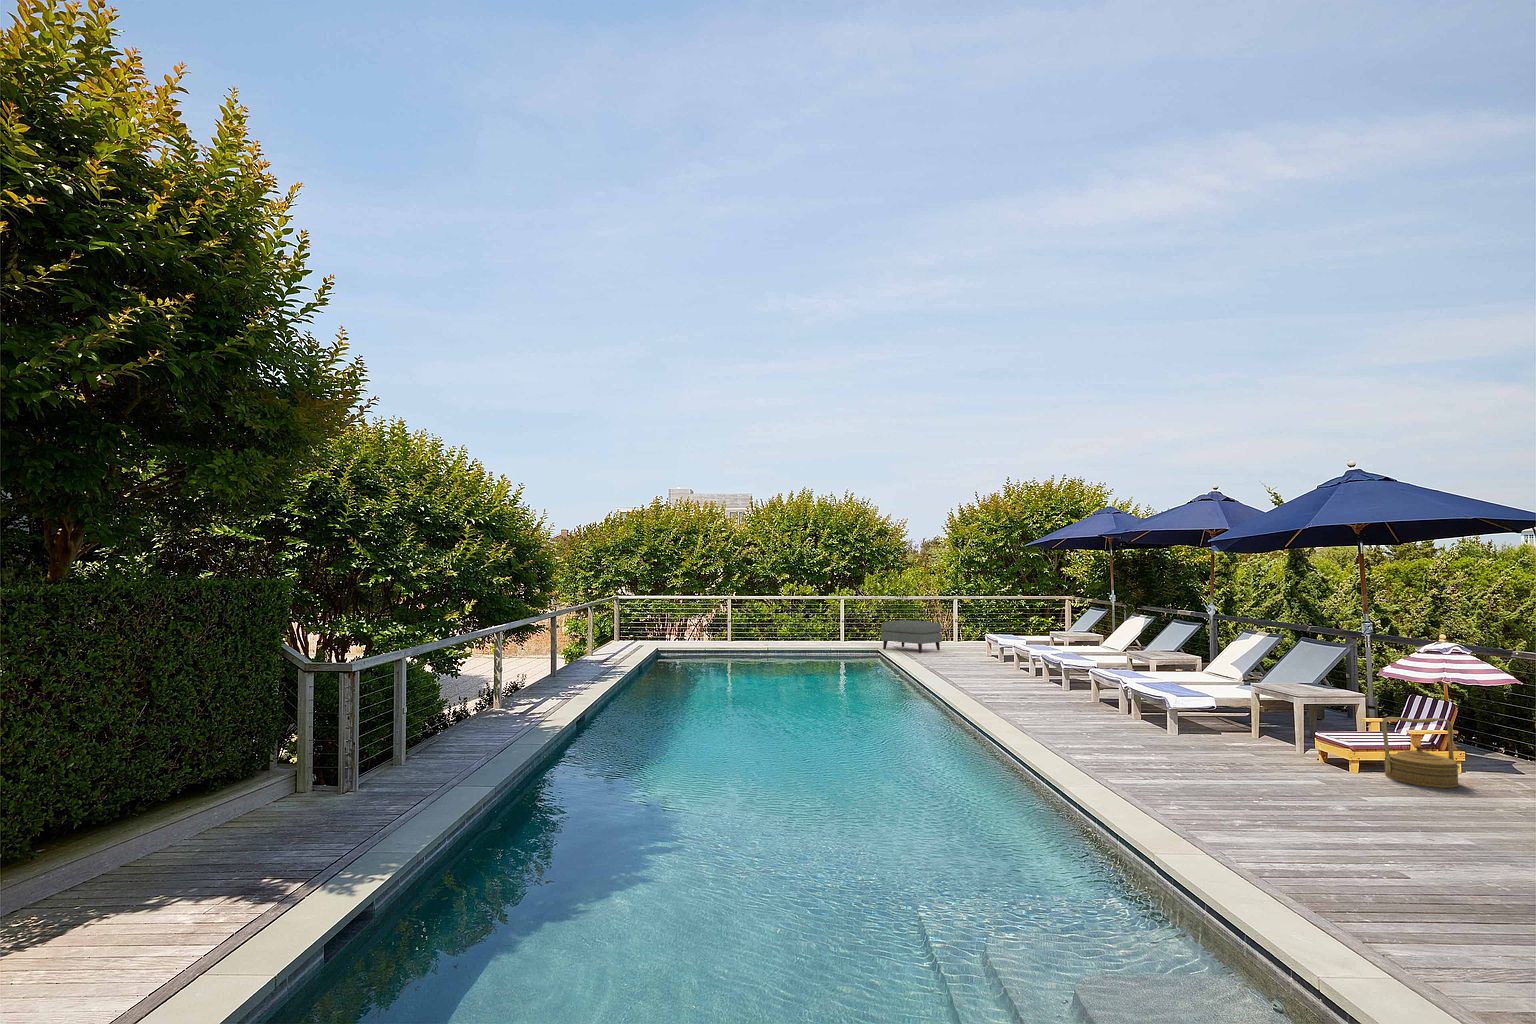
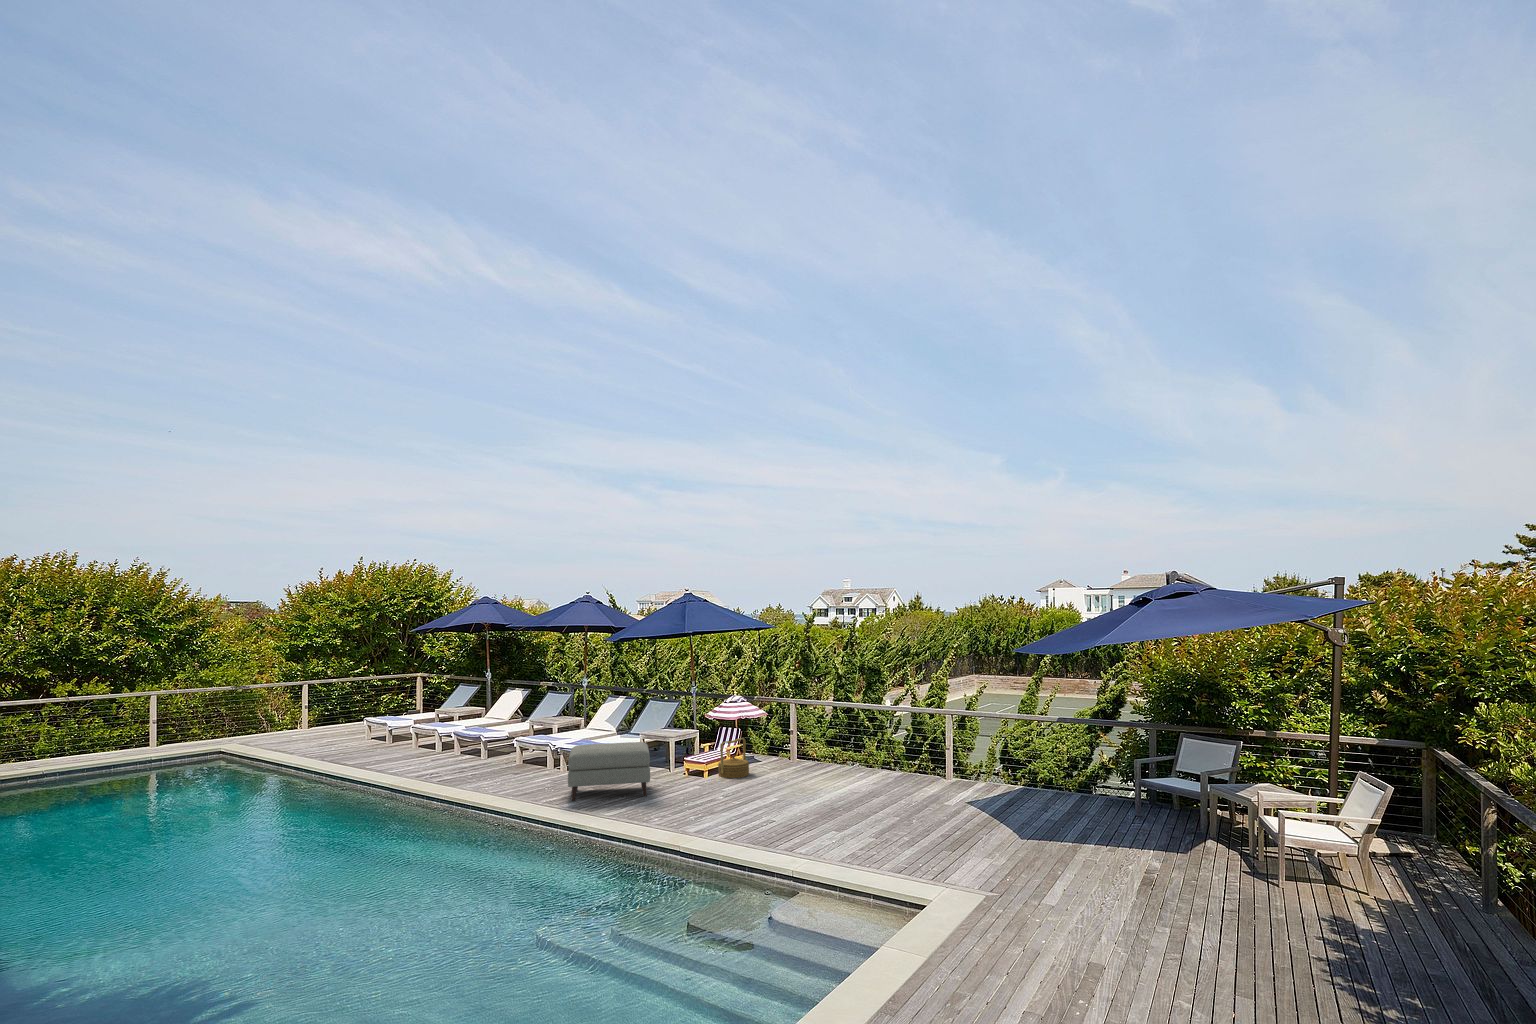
ottoman: present [881,620,942,653] -> present [568,742,650,801]

